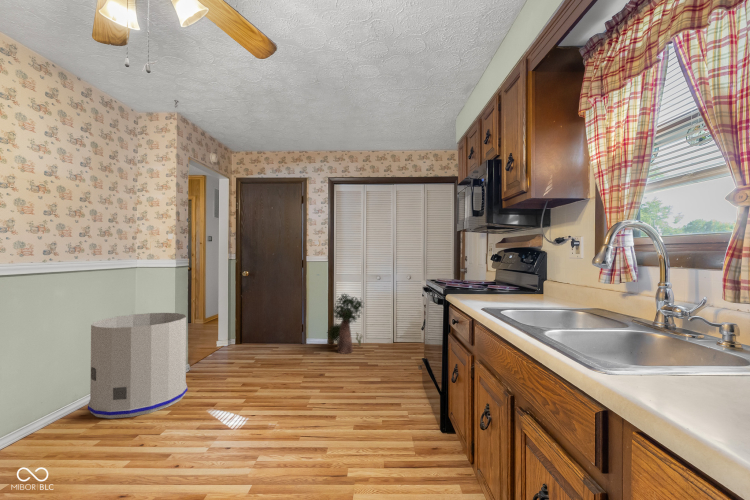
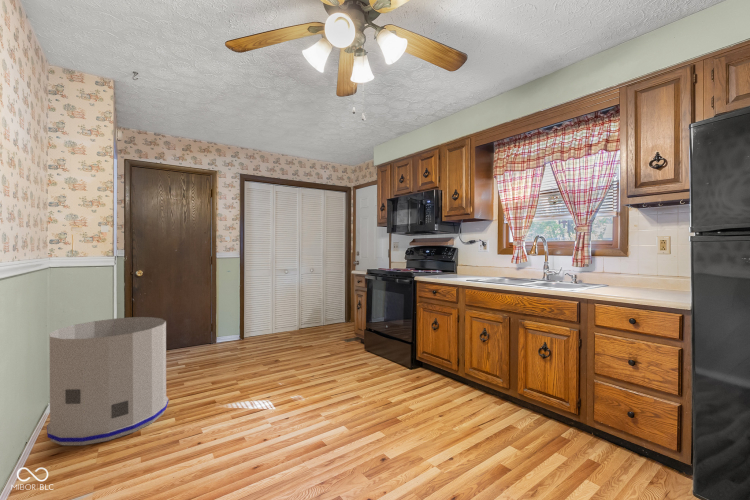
potted plant: present [327,294,363,353] -> none [241,285,284,341]

